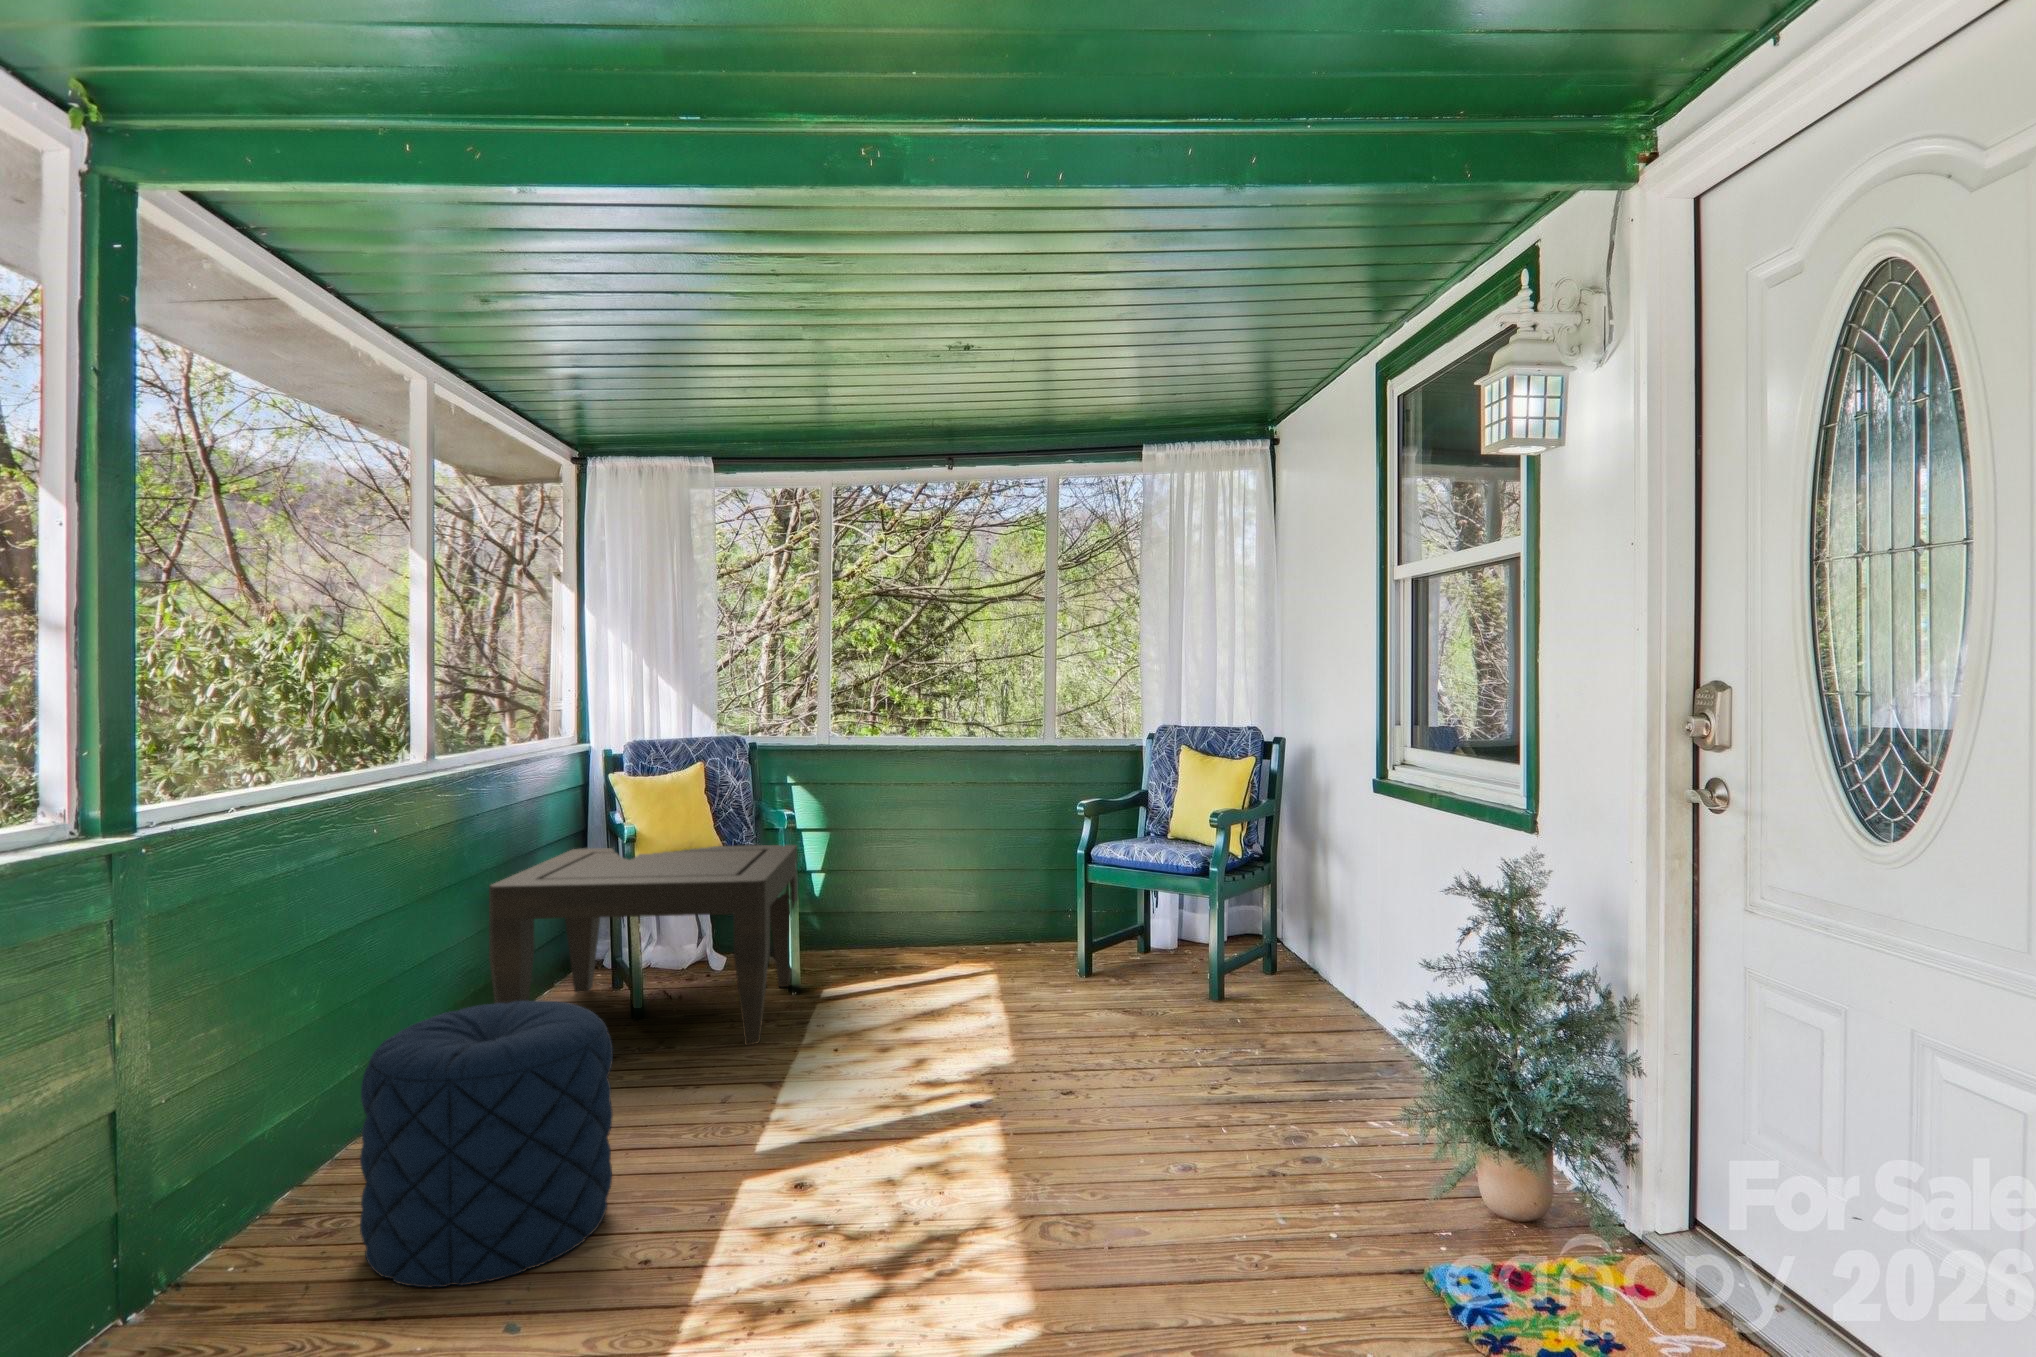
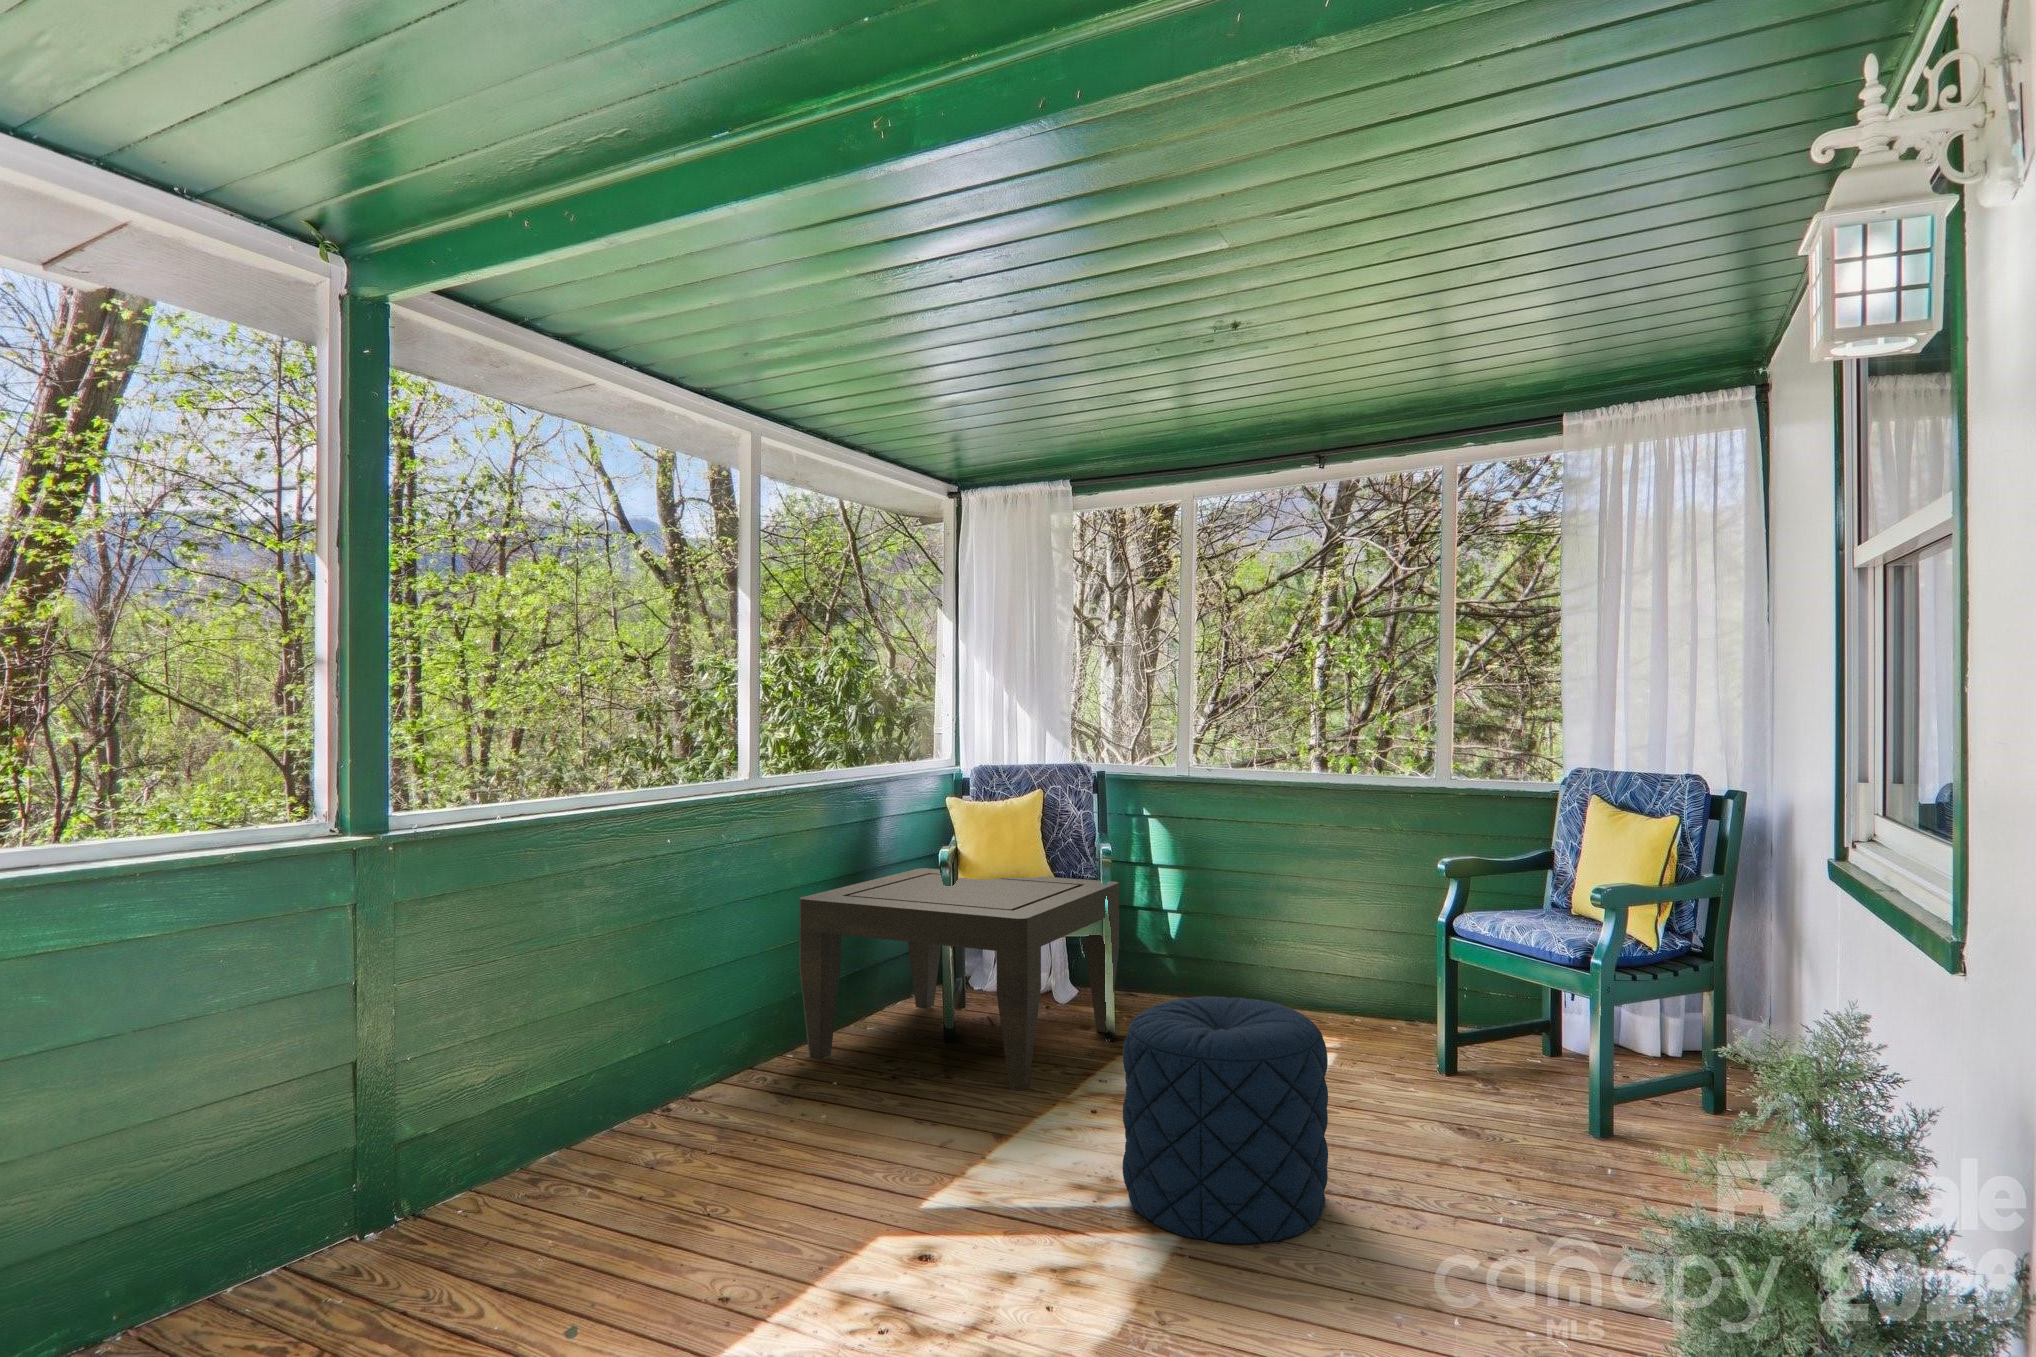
pouf: present [360,1000,613,1287] -> present [1123,996,1328,1244]

